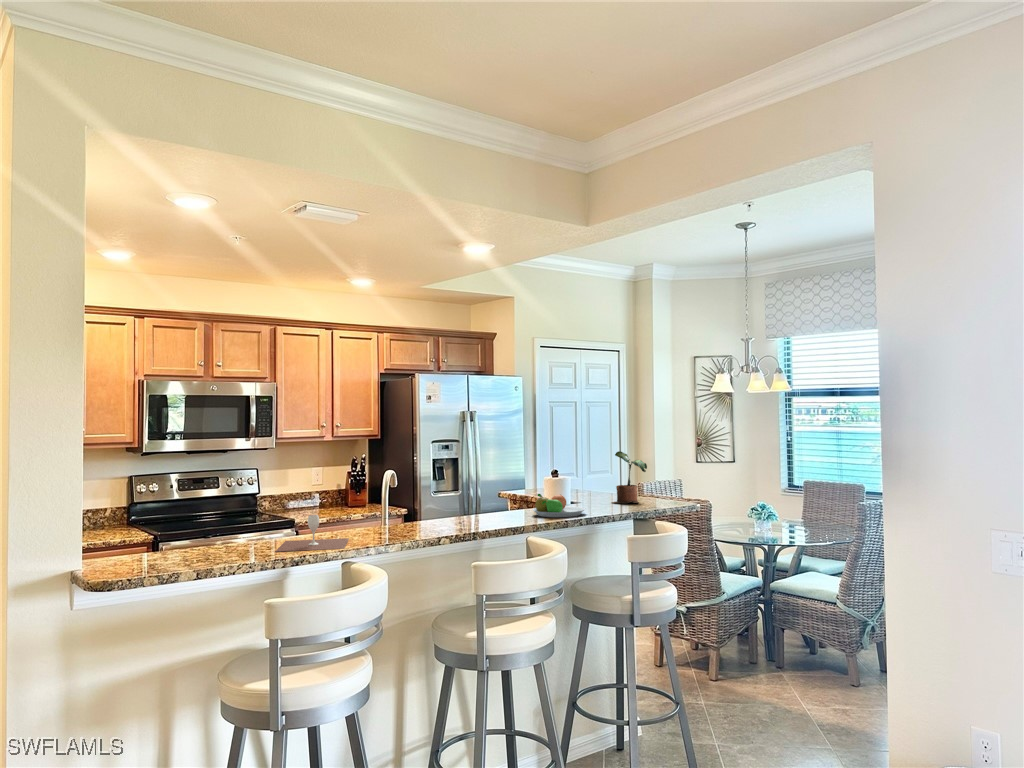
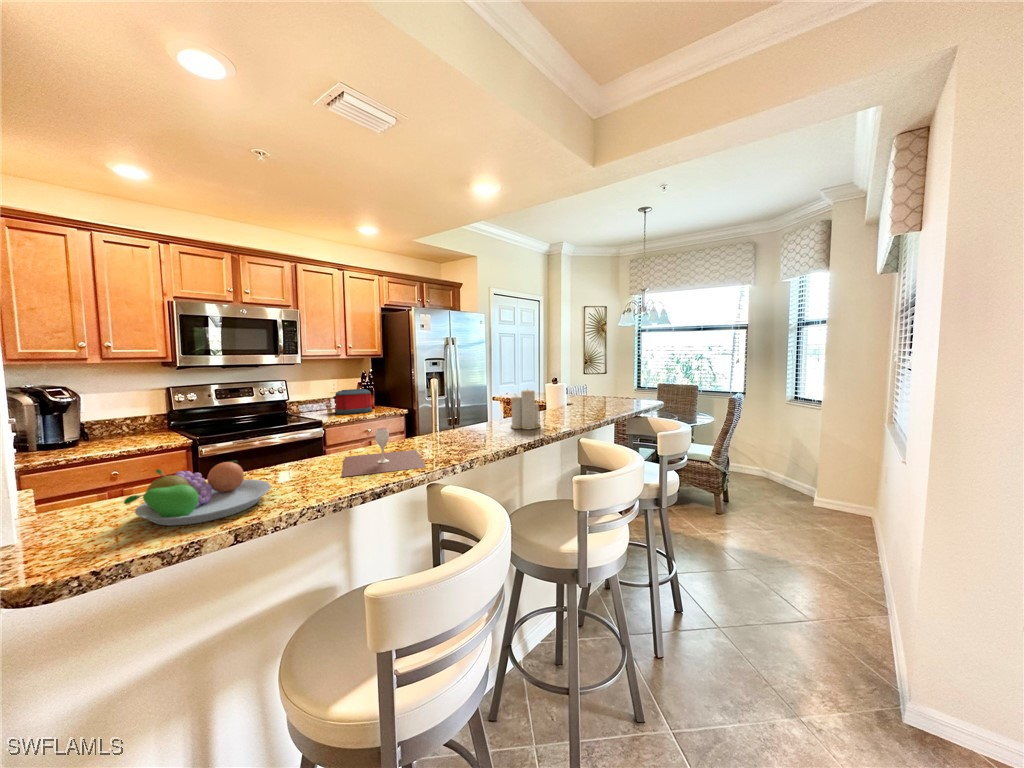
potted plant: present [612,451,647,503] -> none [592,363,624,403]
candle: none [463,479,495,527] -> present [511,390,541,429]
toaster: none [313,481,362,515] -> present [333,389,372,414]
fruit bowl: present [532,494,585,517] -> present [124,460,271,526]

